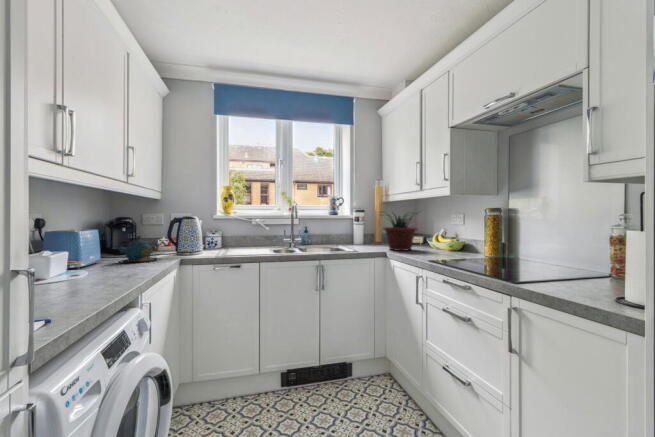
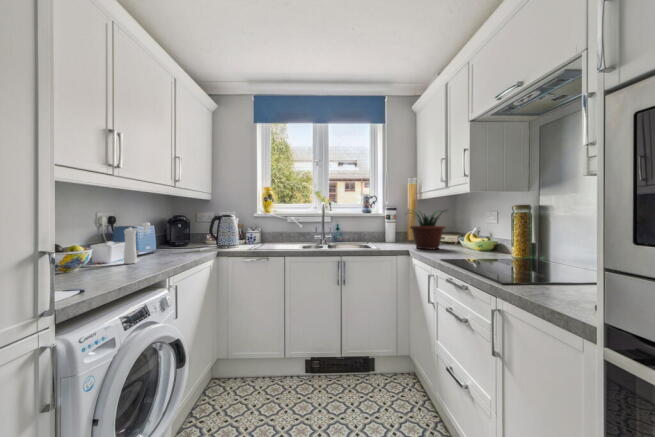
pepper mill: none [69,226,102,278] -> present [124,222,150,264]
teapot: present [118,236,159,263] -> none [162,231,209,255]

